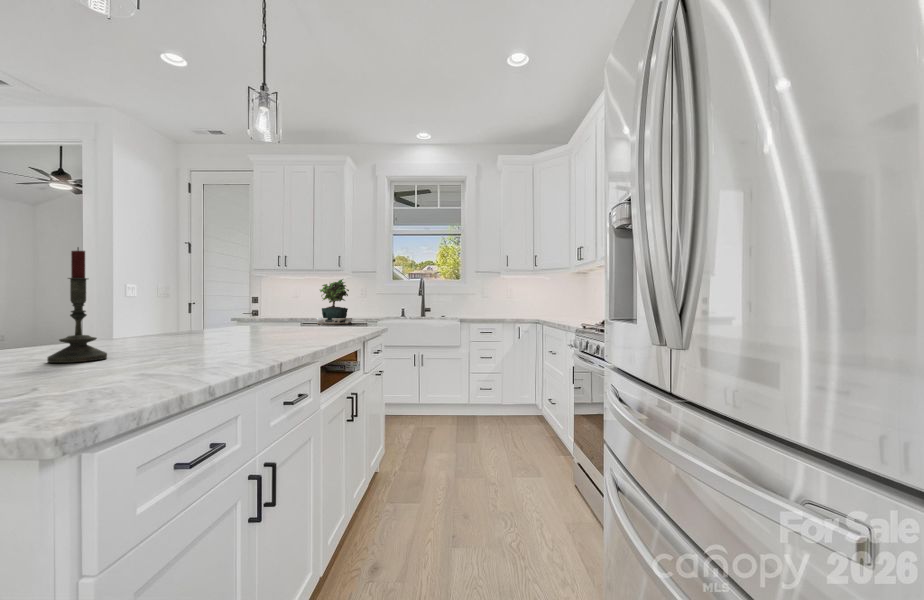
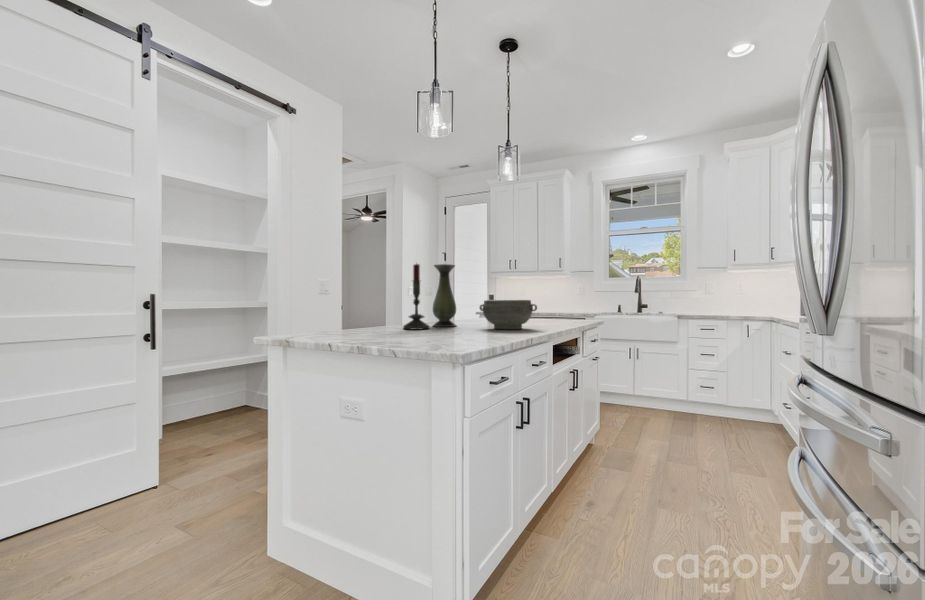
vase: none [121,254,169,353] -> present [433,264,456,327]
potted plant: present [317,279,352,325] -> none [543,278,572,317]
bowl: none [205,309,295,353] -> present [480,300,537,329]

